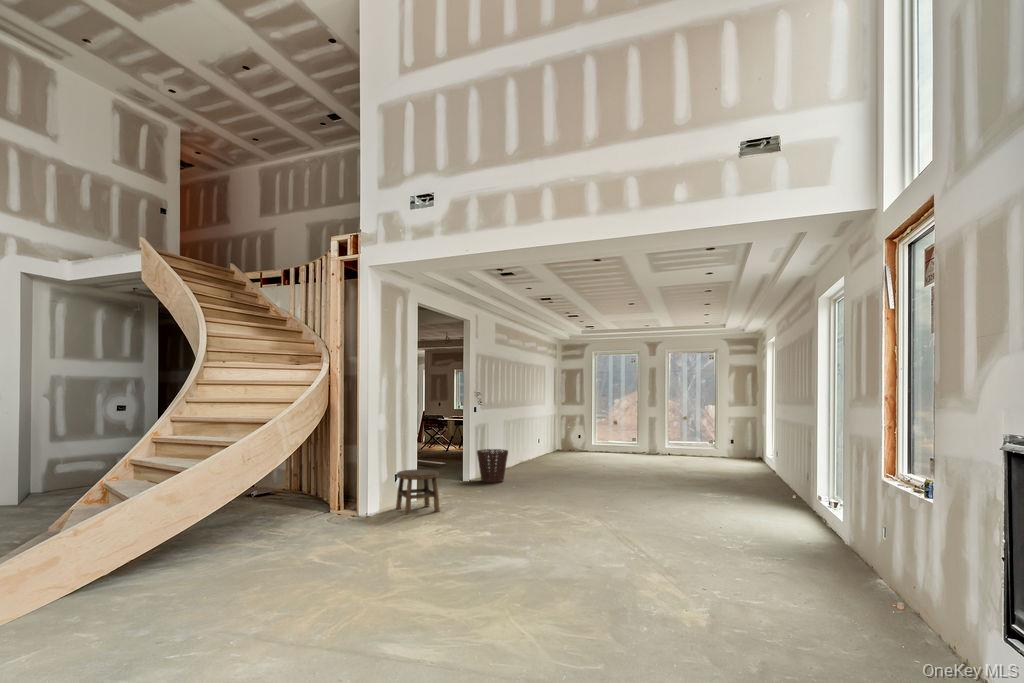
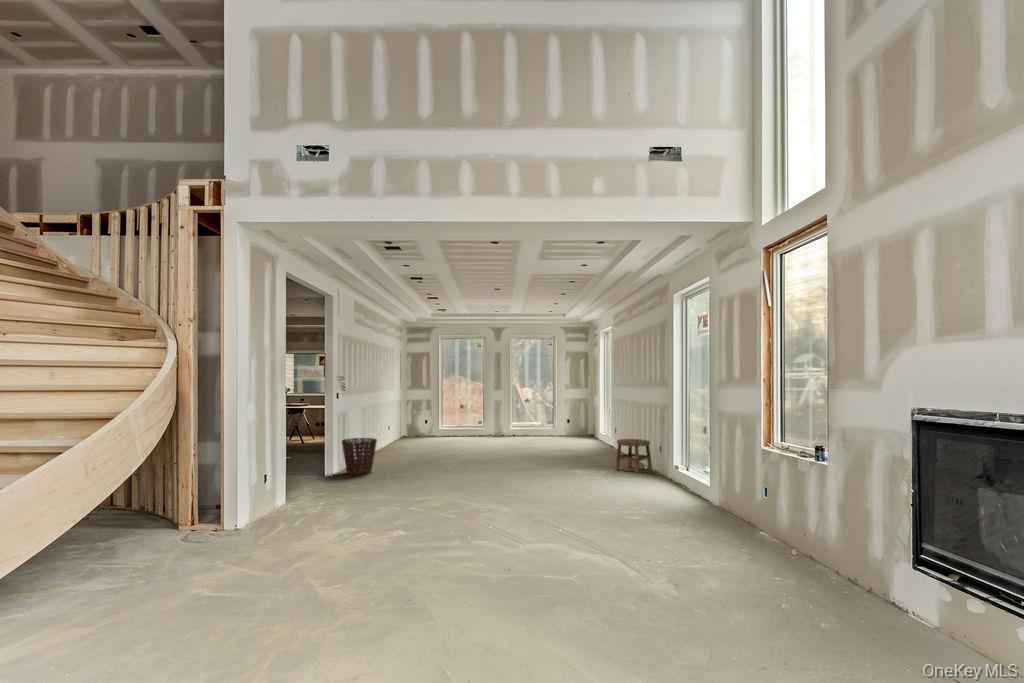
stool: present [396,469,440,514] -> present [615,439,652,473]

